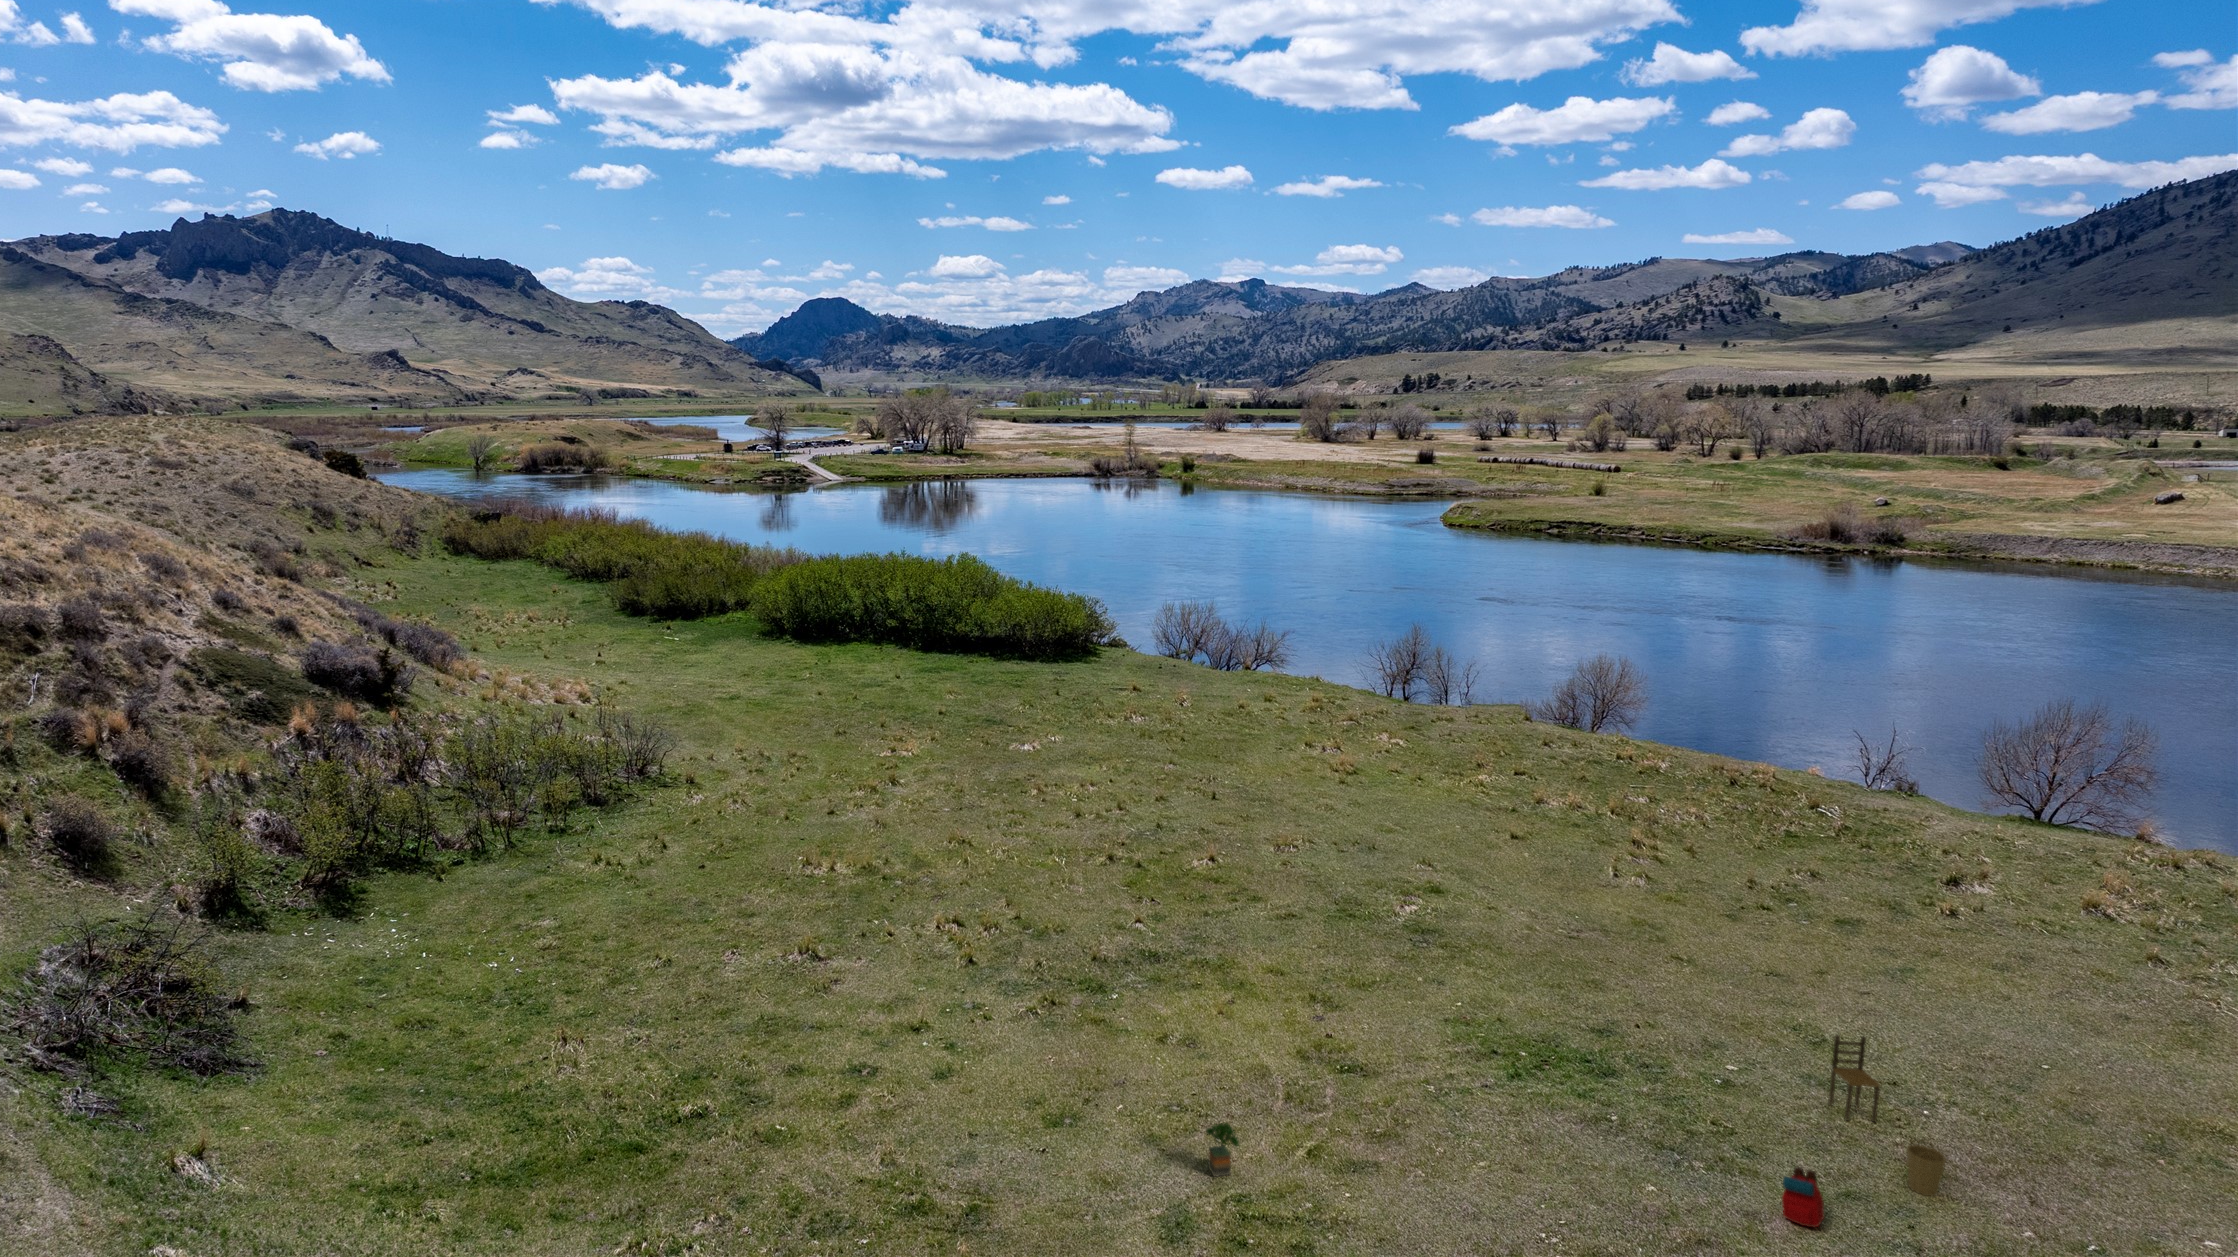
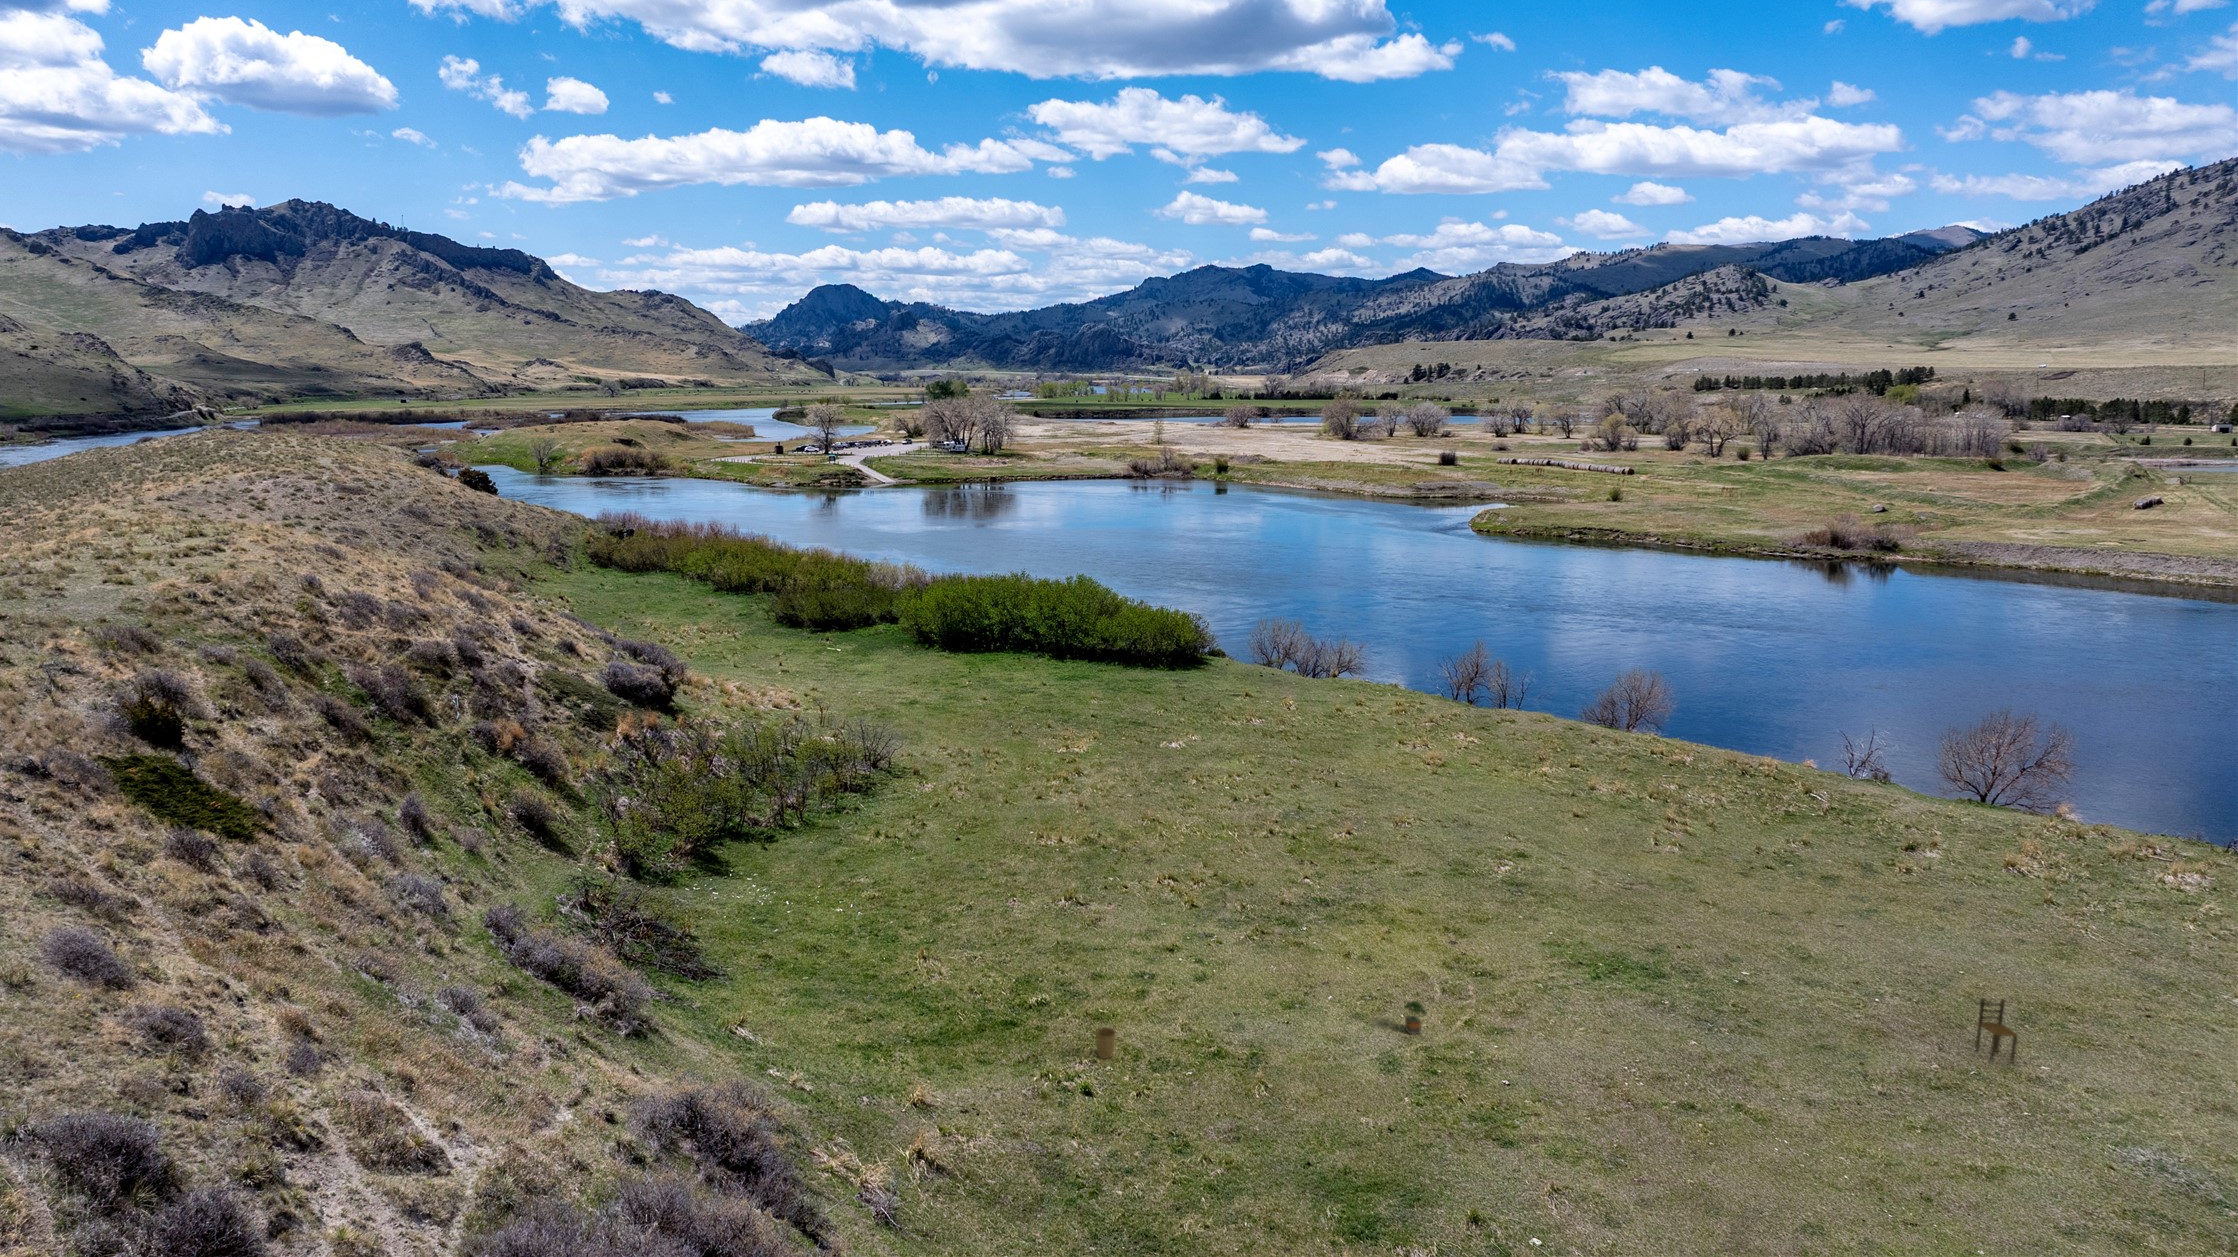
chair: present [1829,1035,1880,1122] -> present [1975,998,2017,1062]
basket: present [1907,1142,1946,1196] -> present [1096,1027,1116,1059]
backpack: present [1782,1167,1824,1227] -> none [1774,1024,1801,1059]

